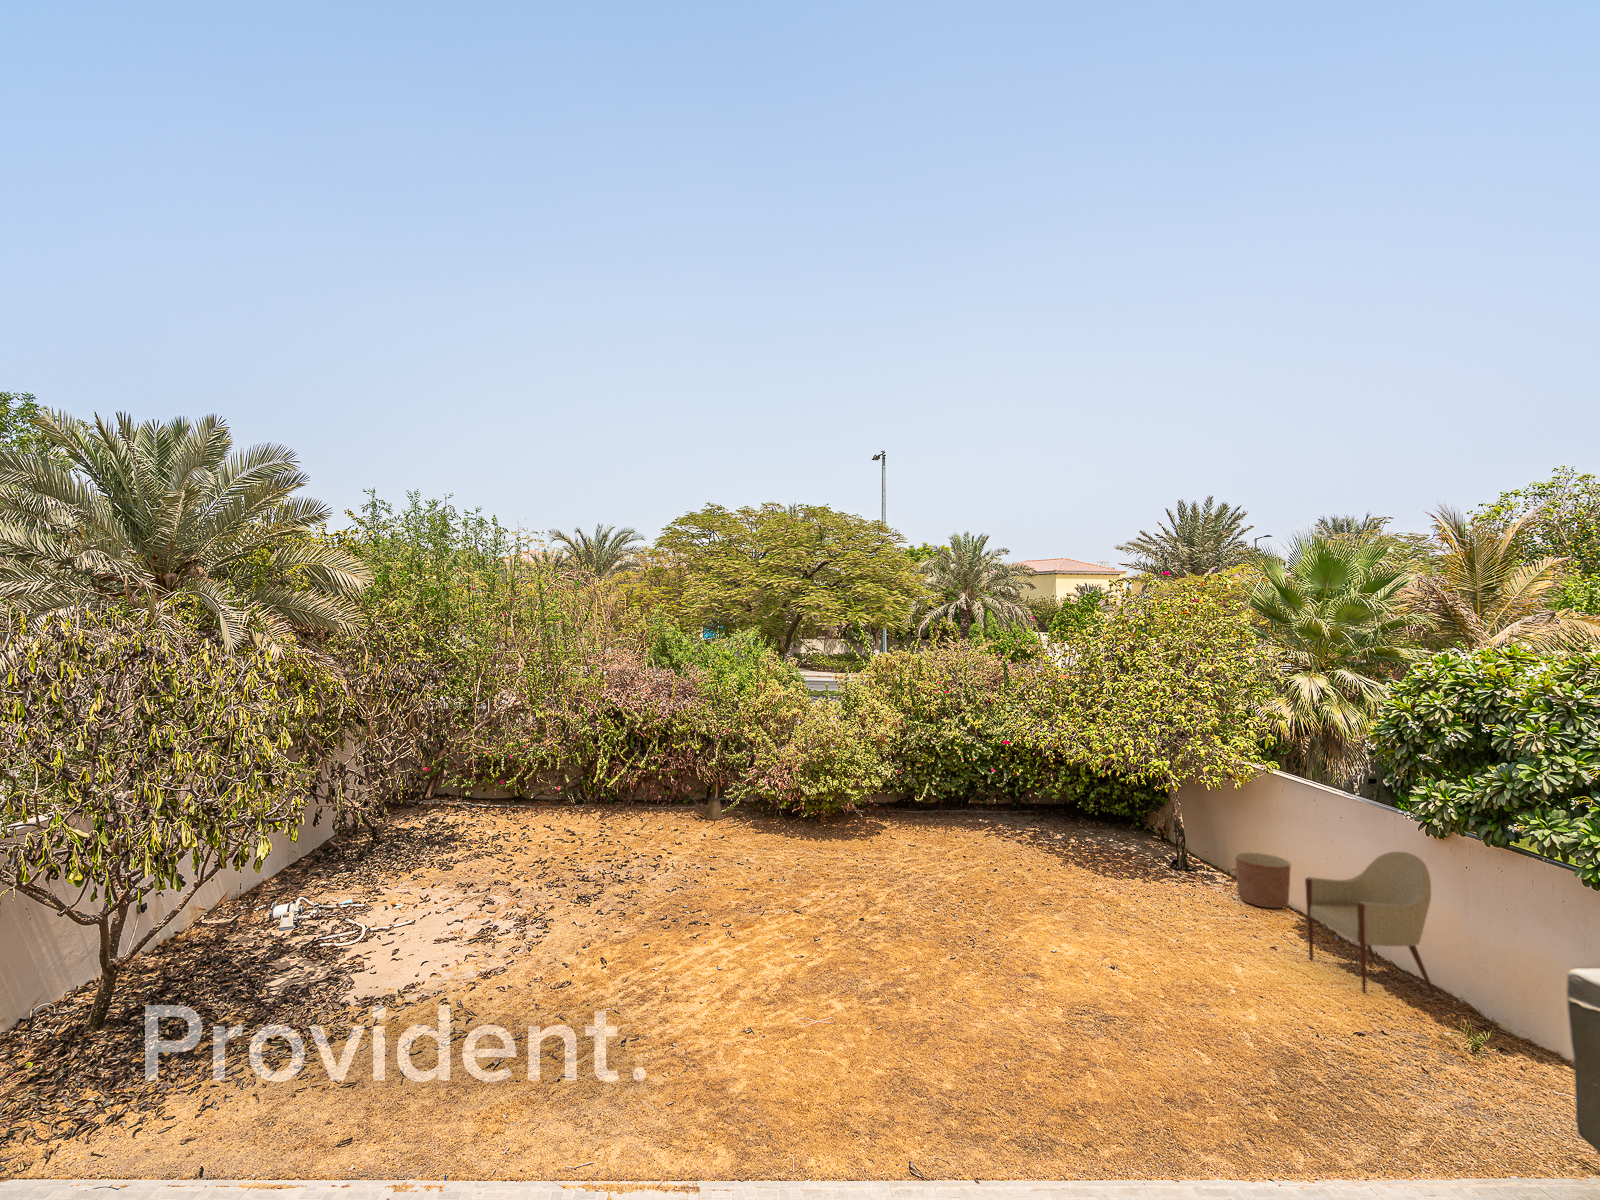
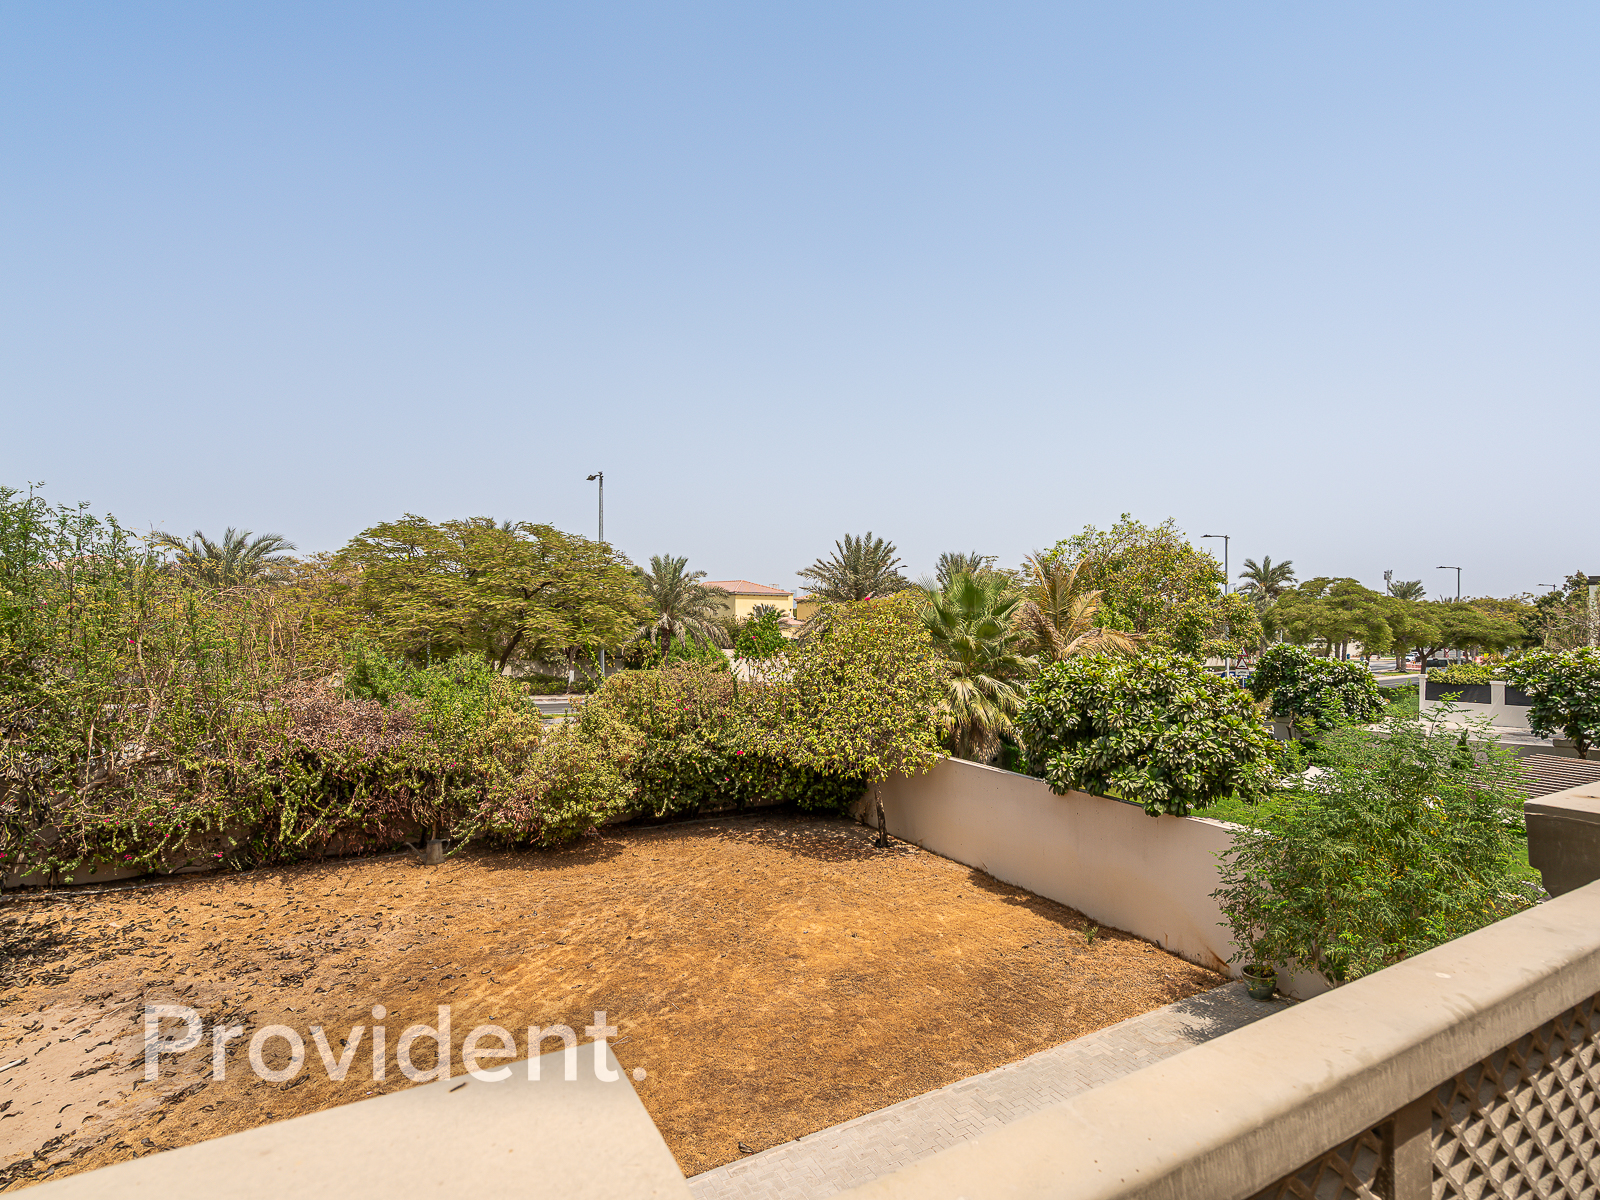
planter: present [1235,852,1291,908] -> none [924,824,963,867]
chair: present [1305,852,1434,993] -> none [981,809,1065,919]

